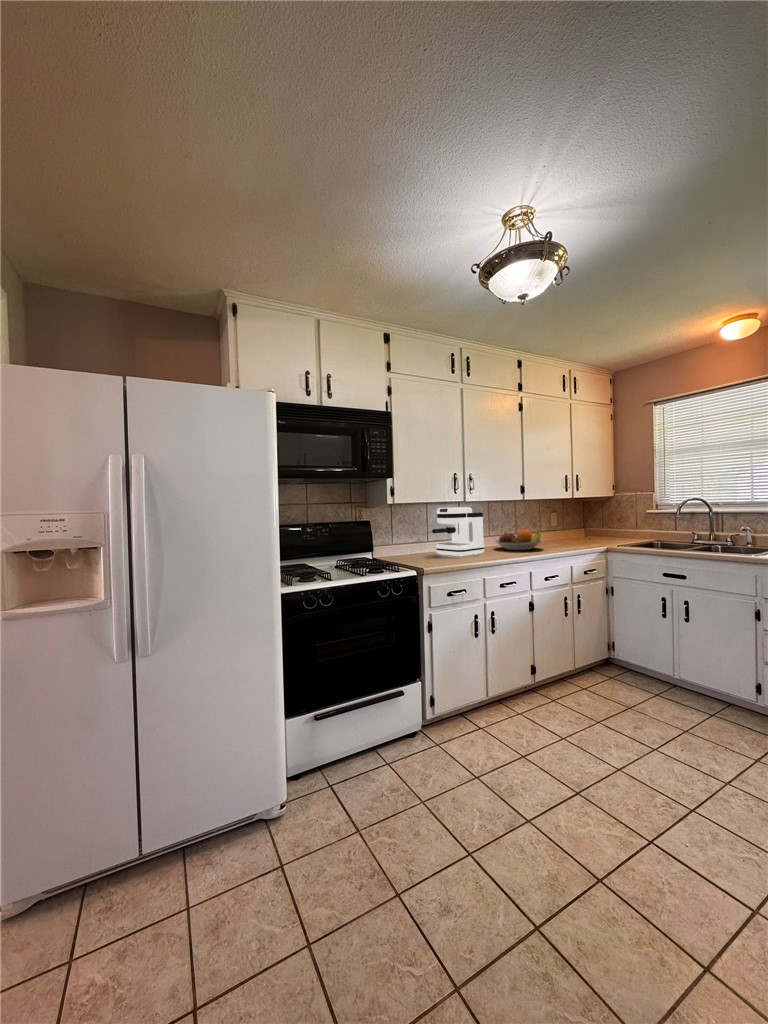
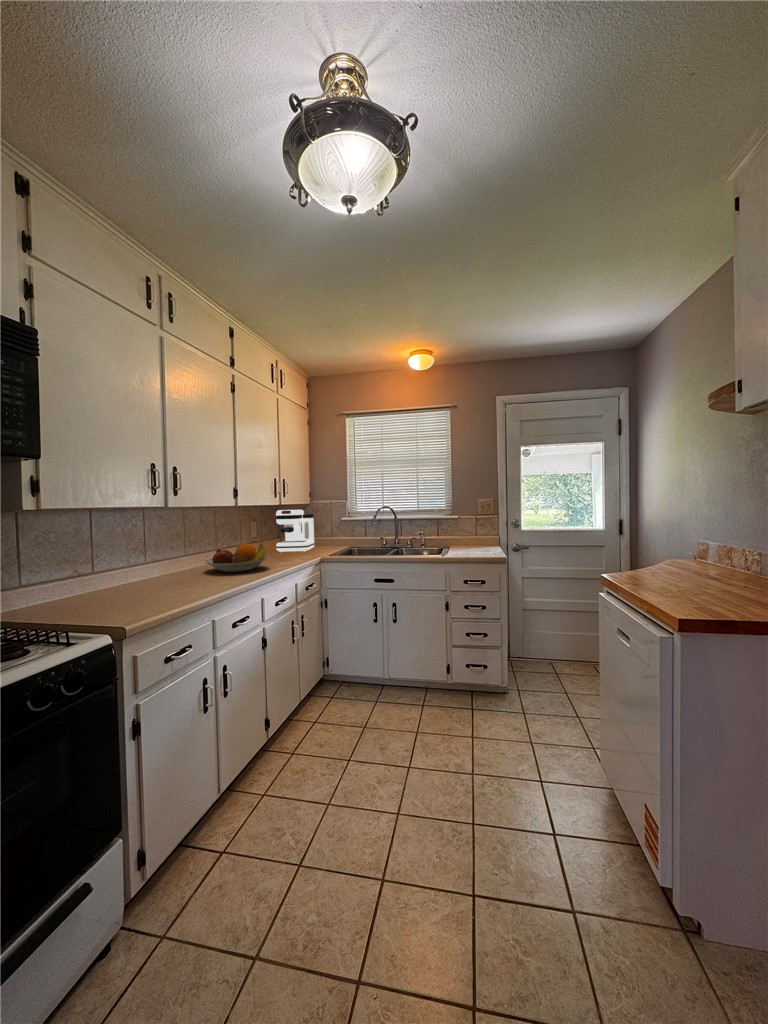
coffee maker: present [432,507,484,557] -> present [276,510,314,552]

